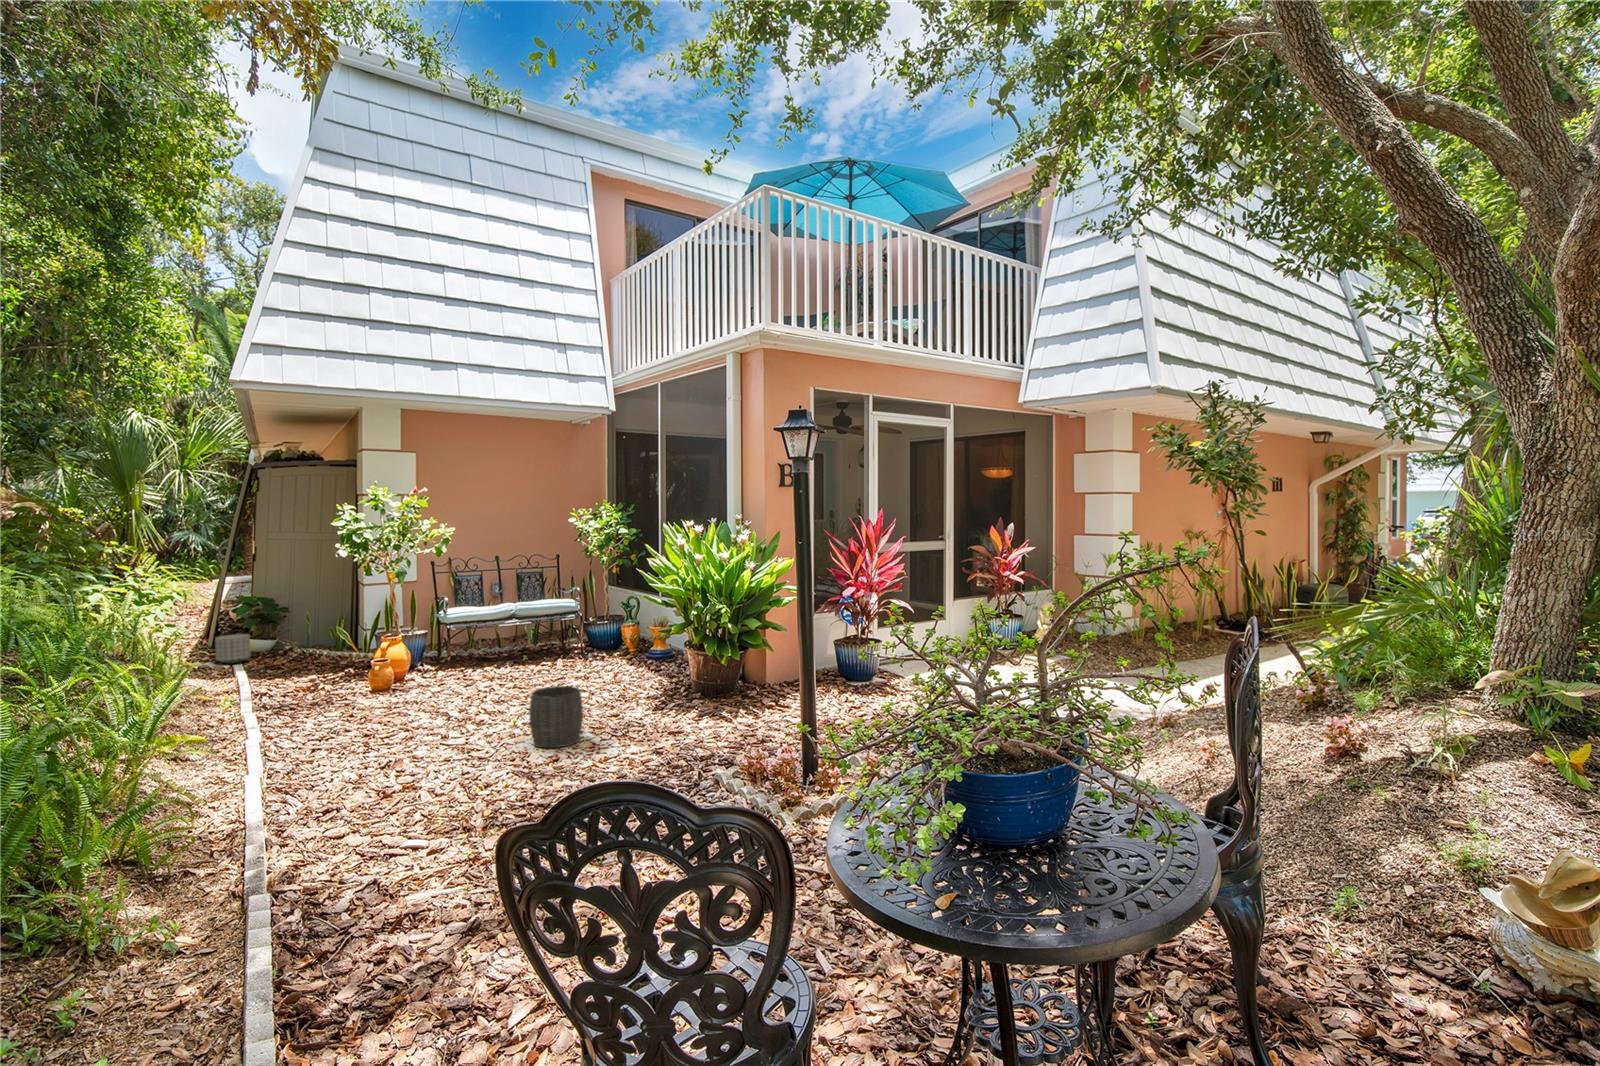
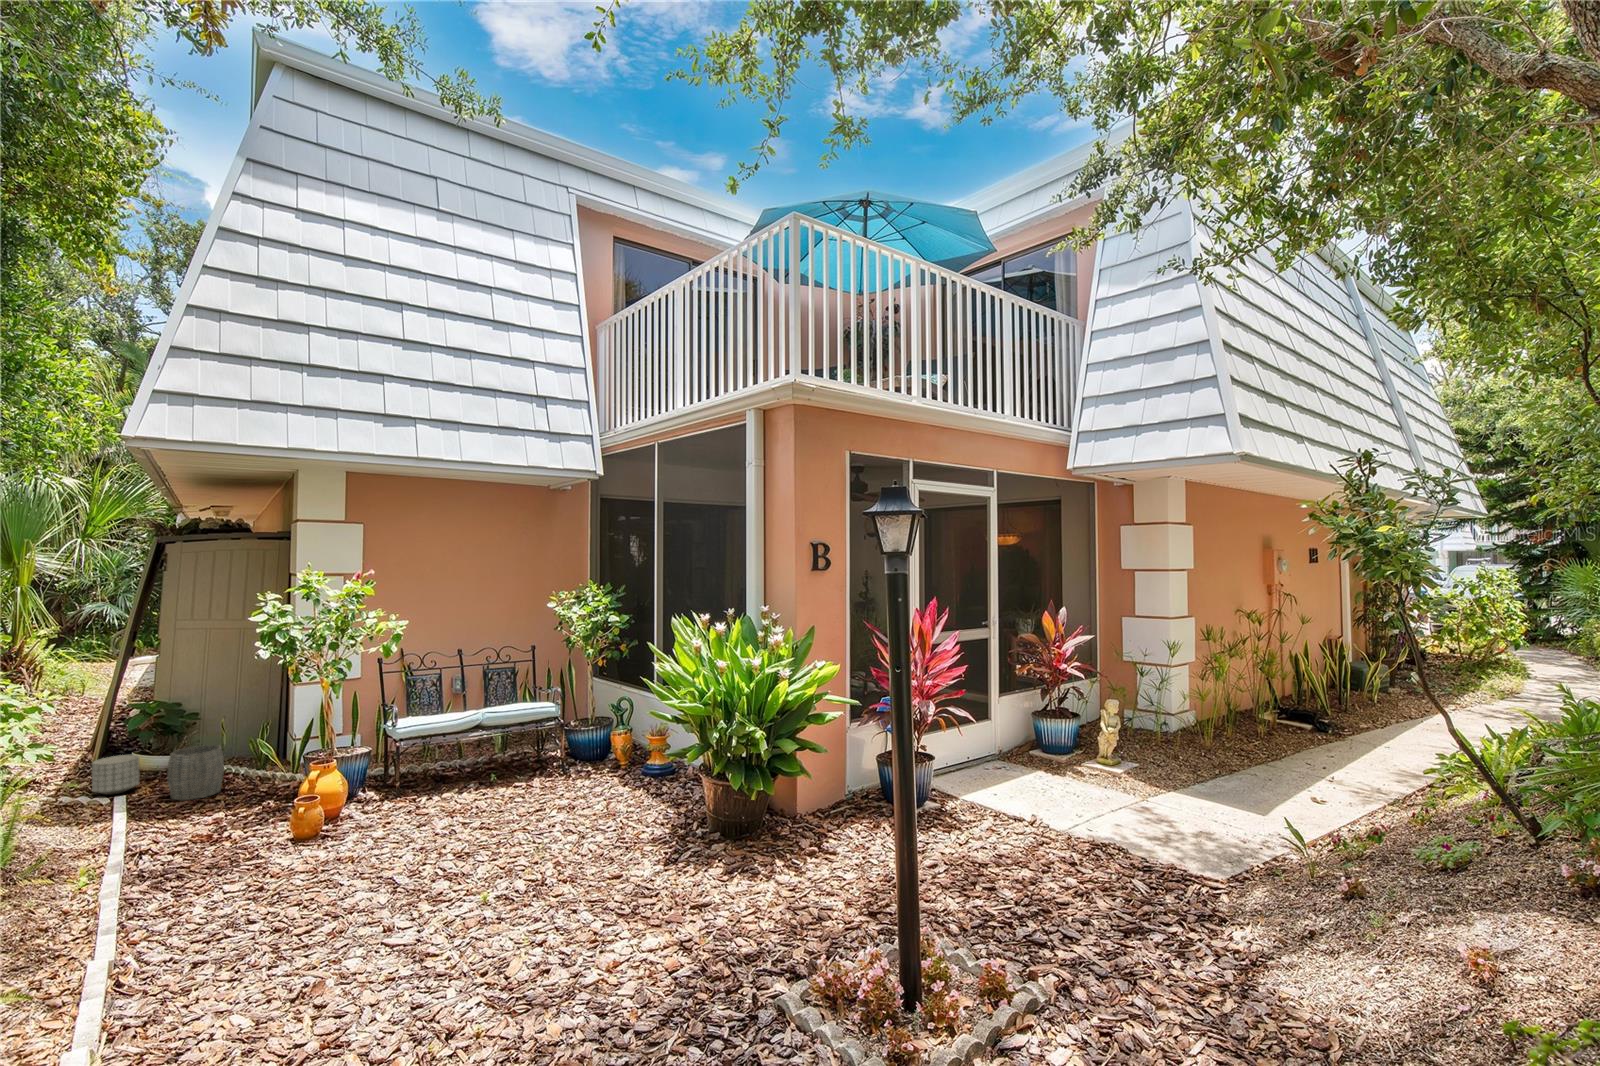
woven basket: present [529,686,583,748] -> present [167,745,224,800]

